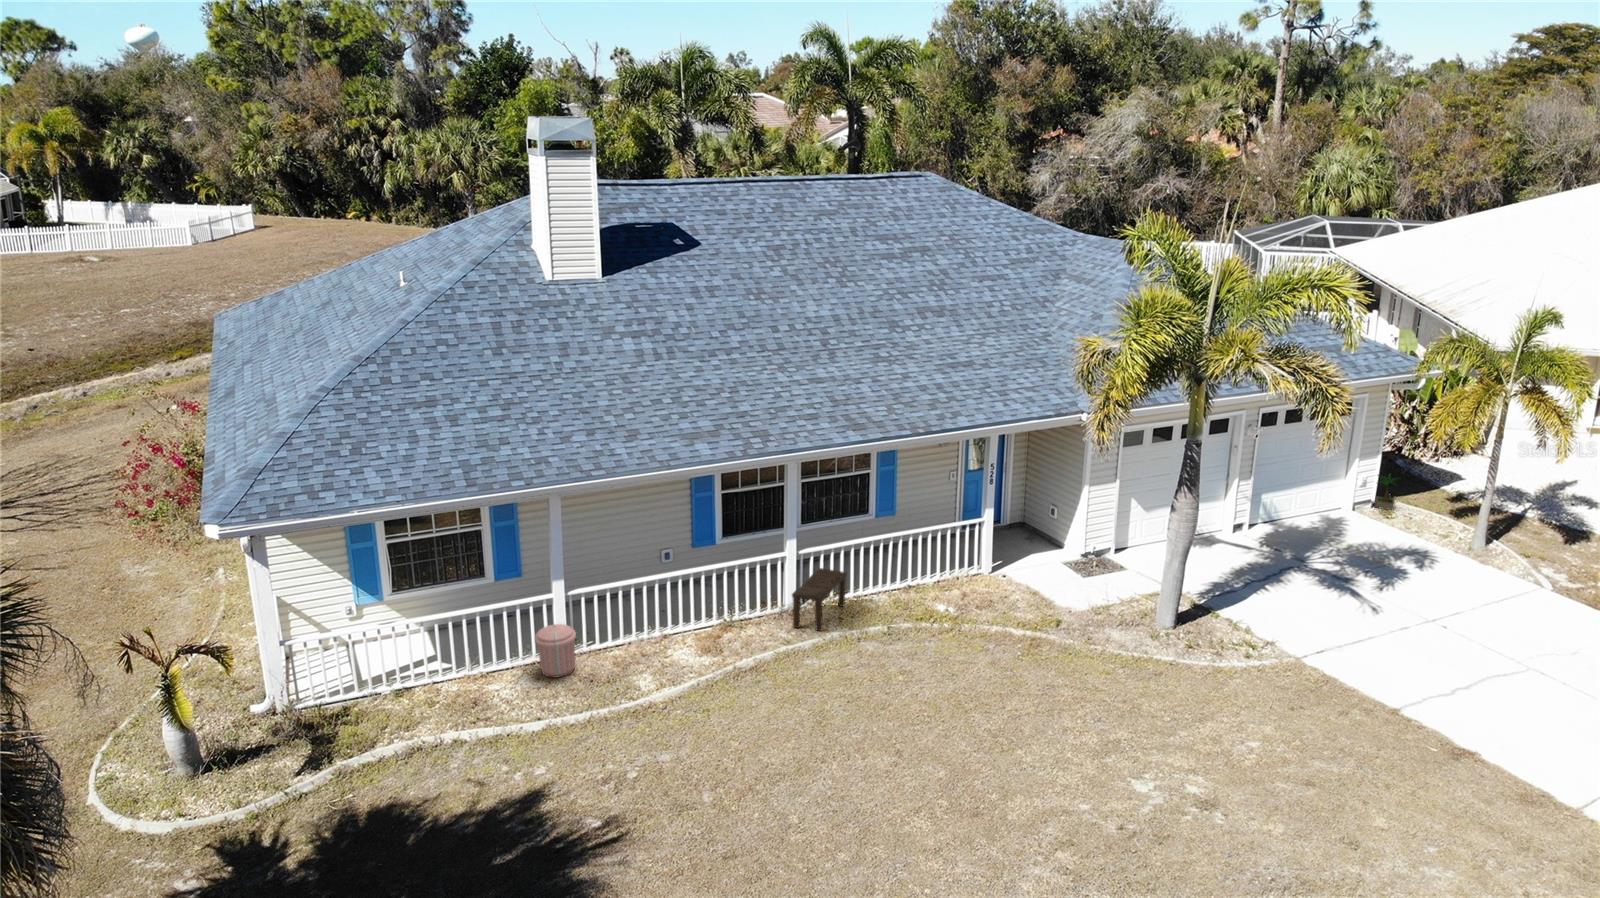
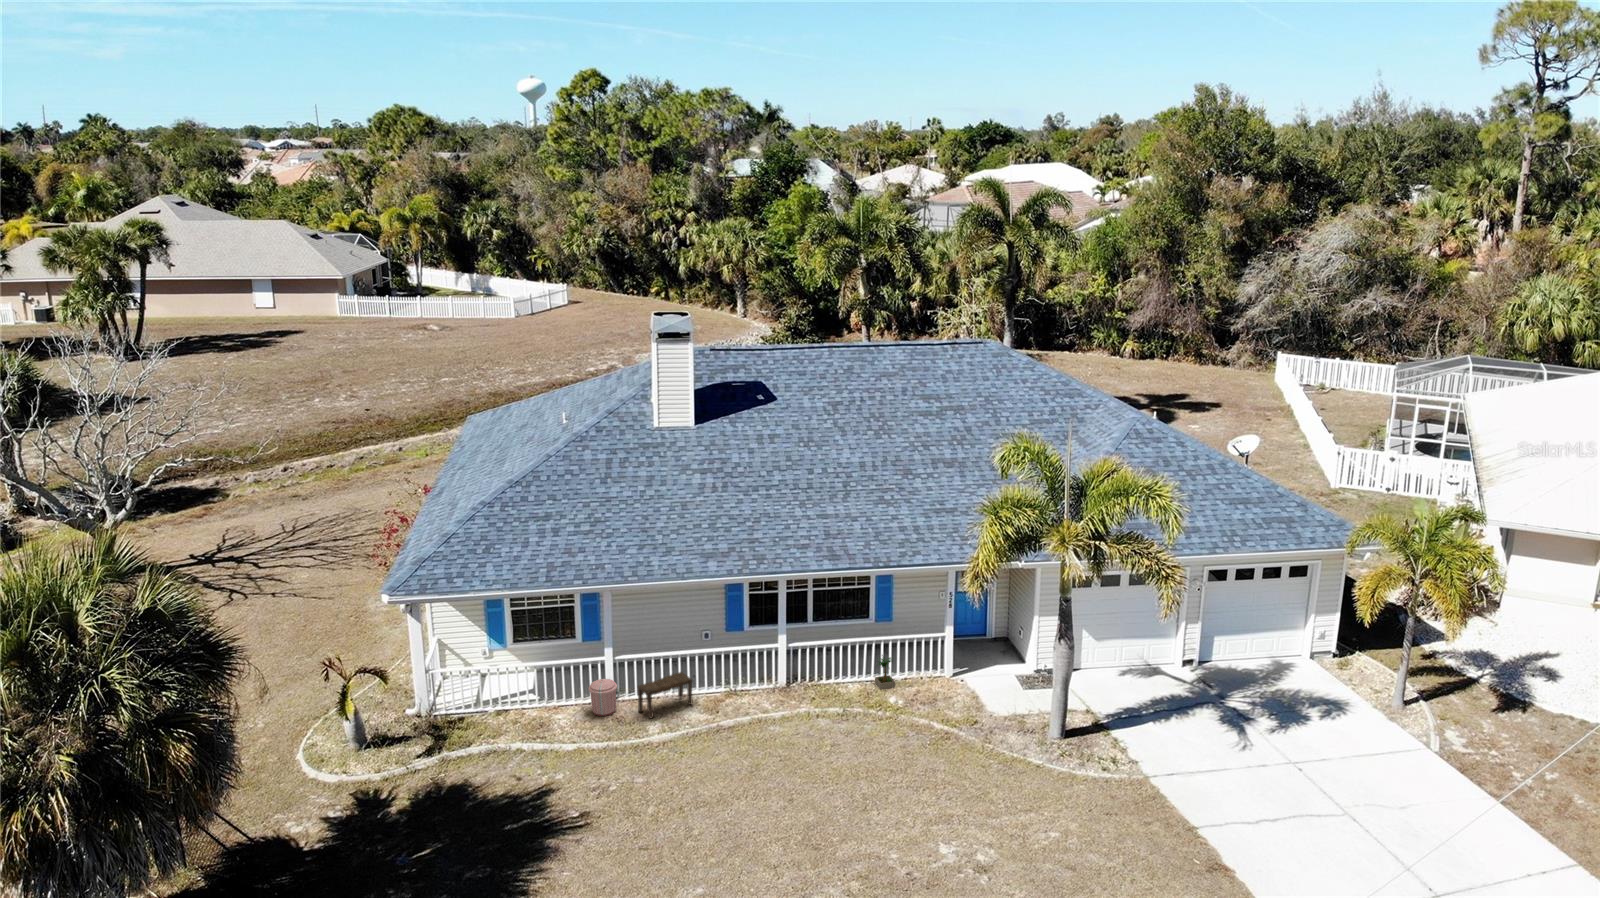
potted plant: present [1375,475,1399,510] -> present [875,655,895,689]
bench: present [792,568,847,631] -> present [637,672,692,718]

